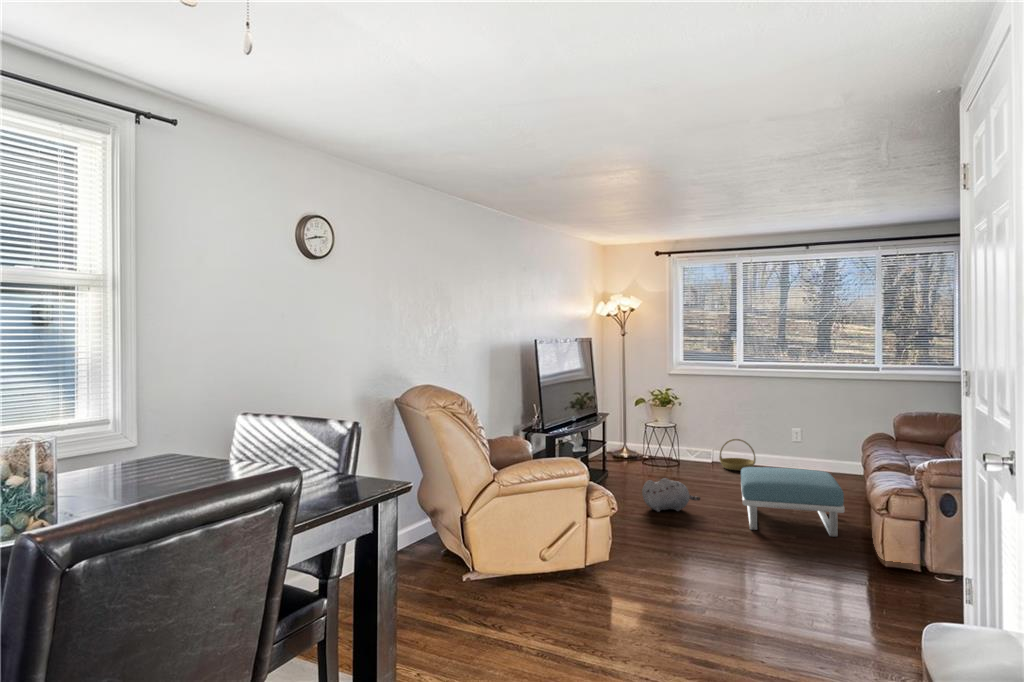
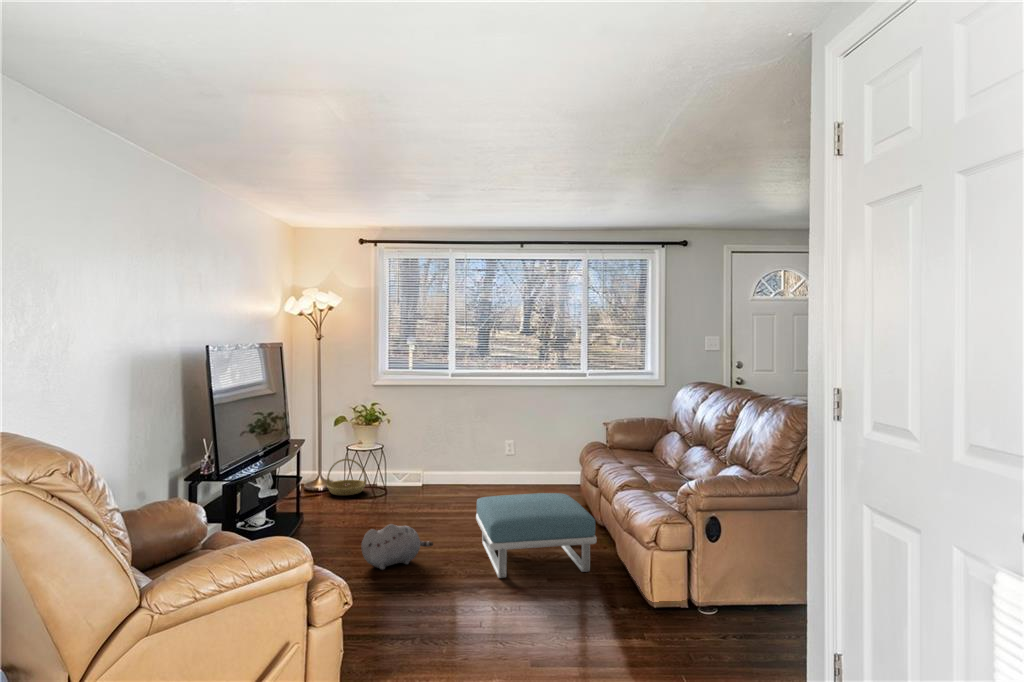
basket: present [719,439,756,471] -> present [326,459,367,495]

